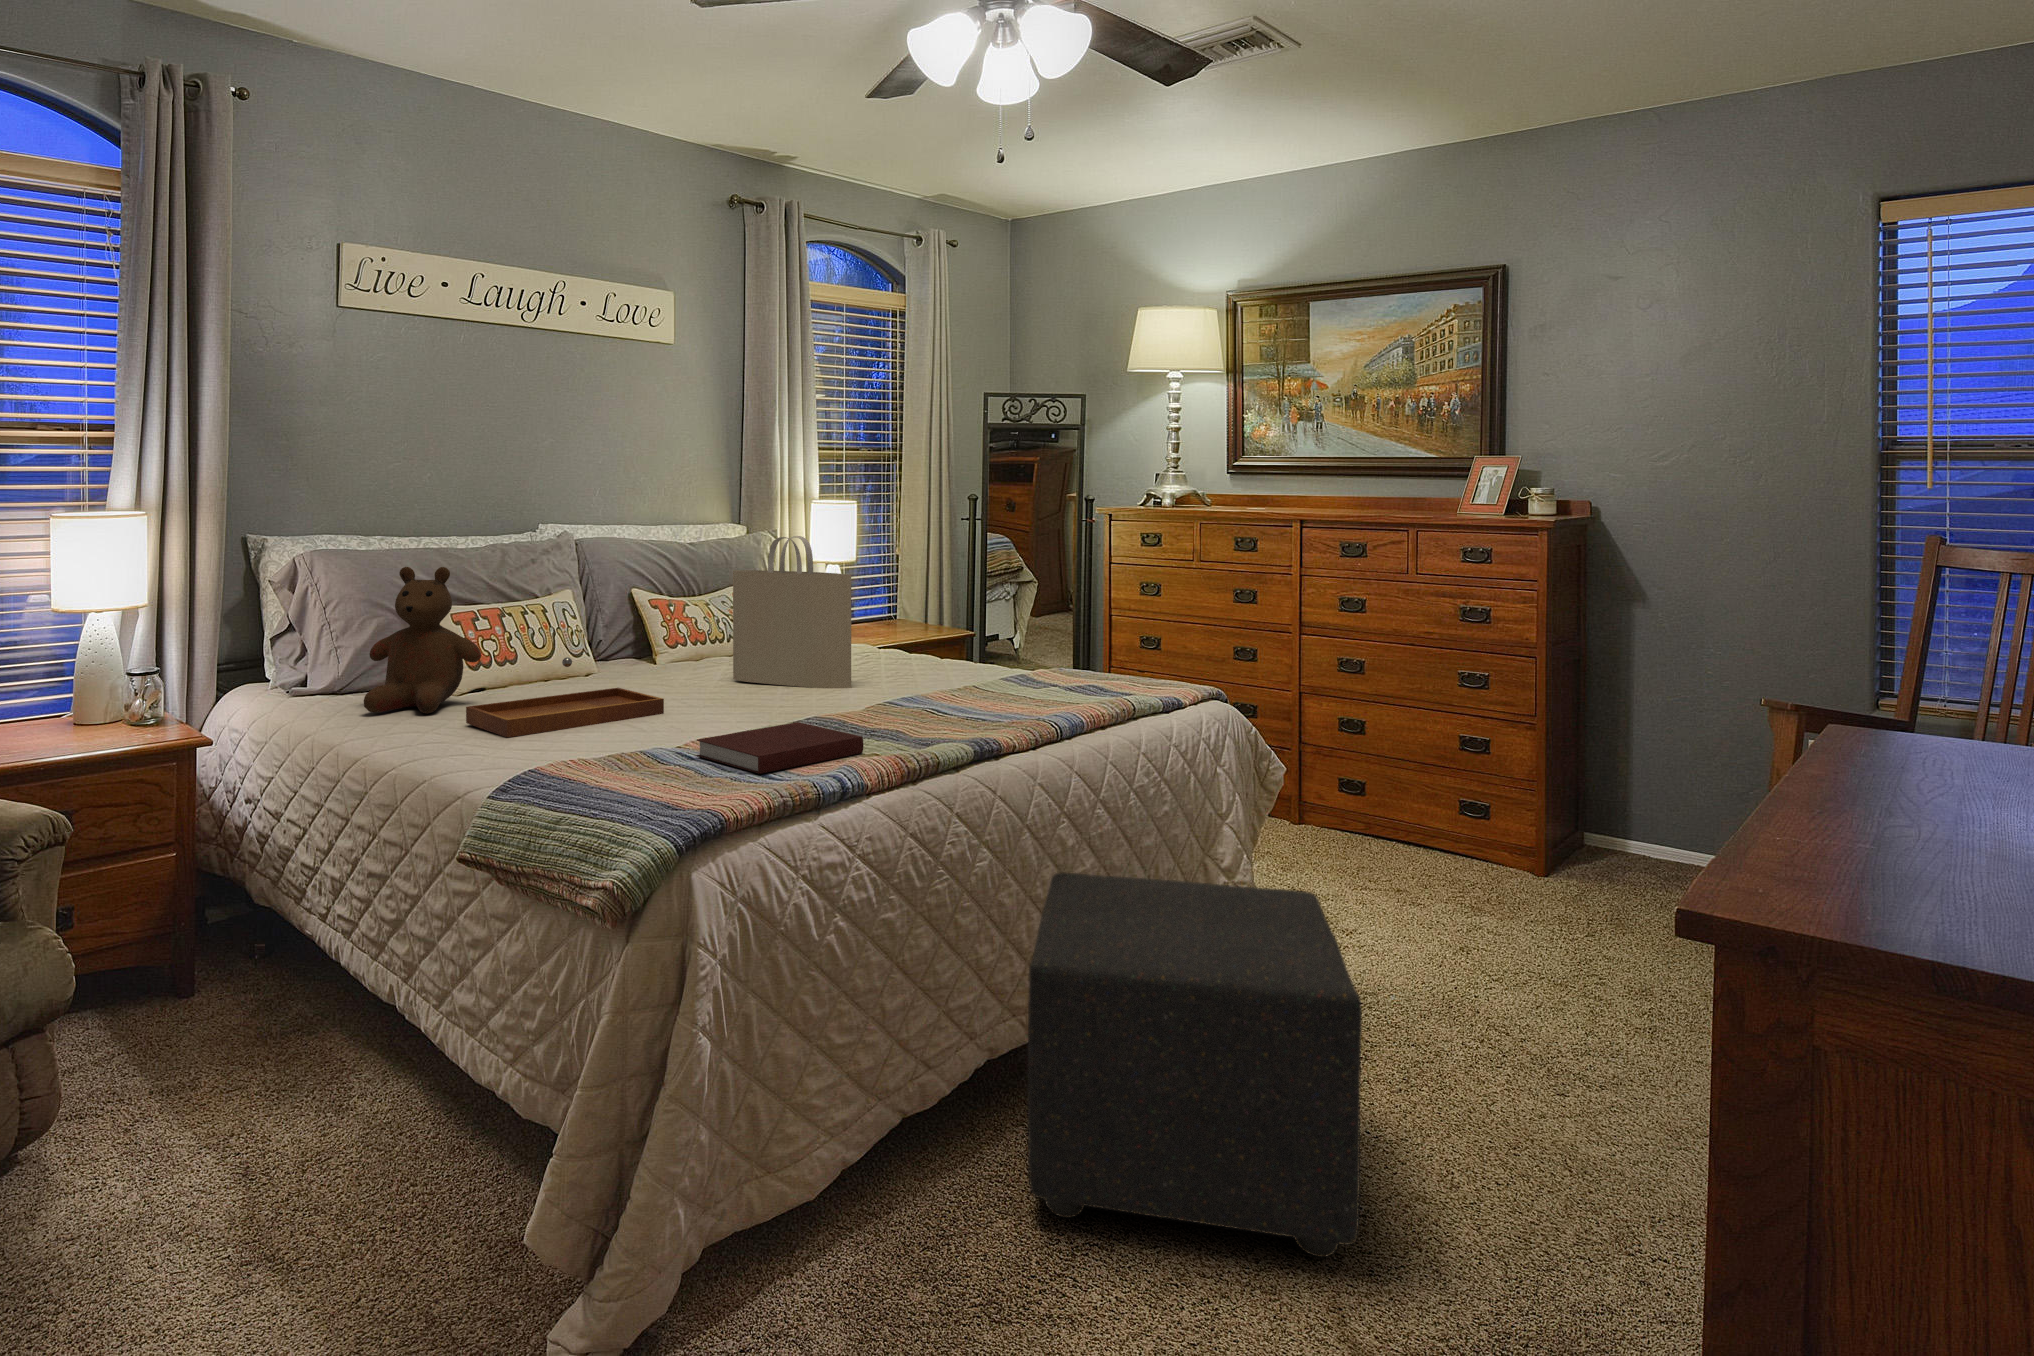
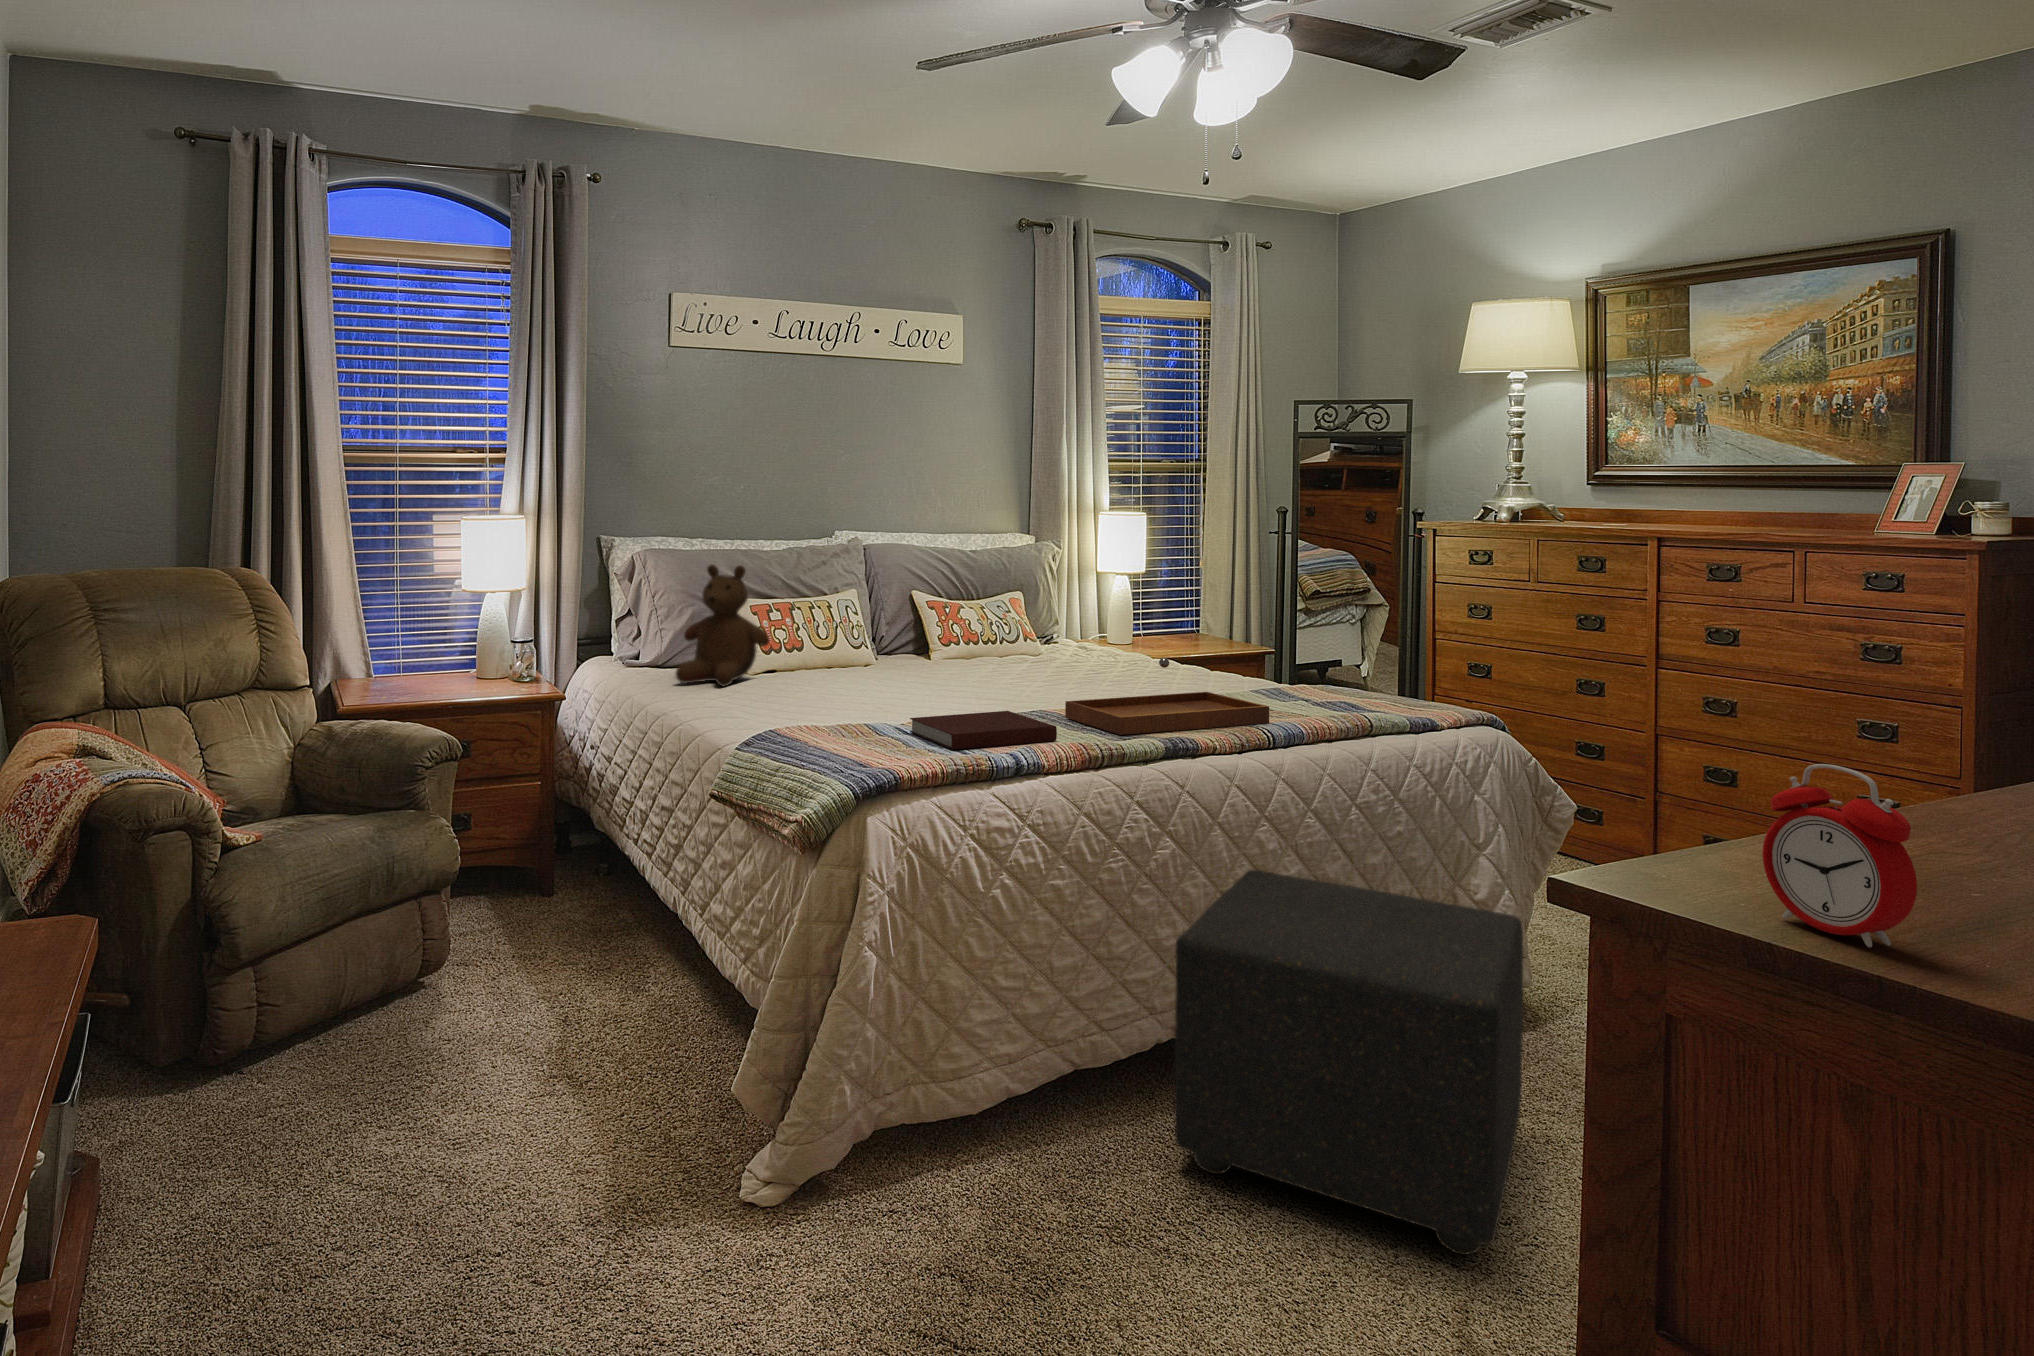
tote bag: present [733,536,851,688] -> none [994,545,1099,689]
tray: present [466,657,664,737] -> present [1065,658,1269,735]
alarm clock: none [1829,740,2008,934] -> present [1763,764,1917,947]

